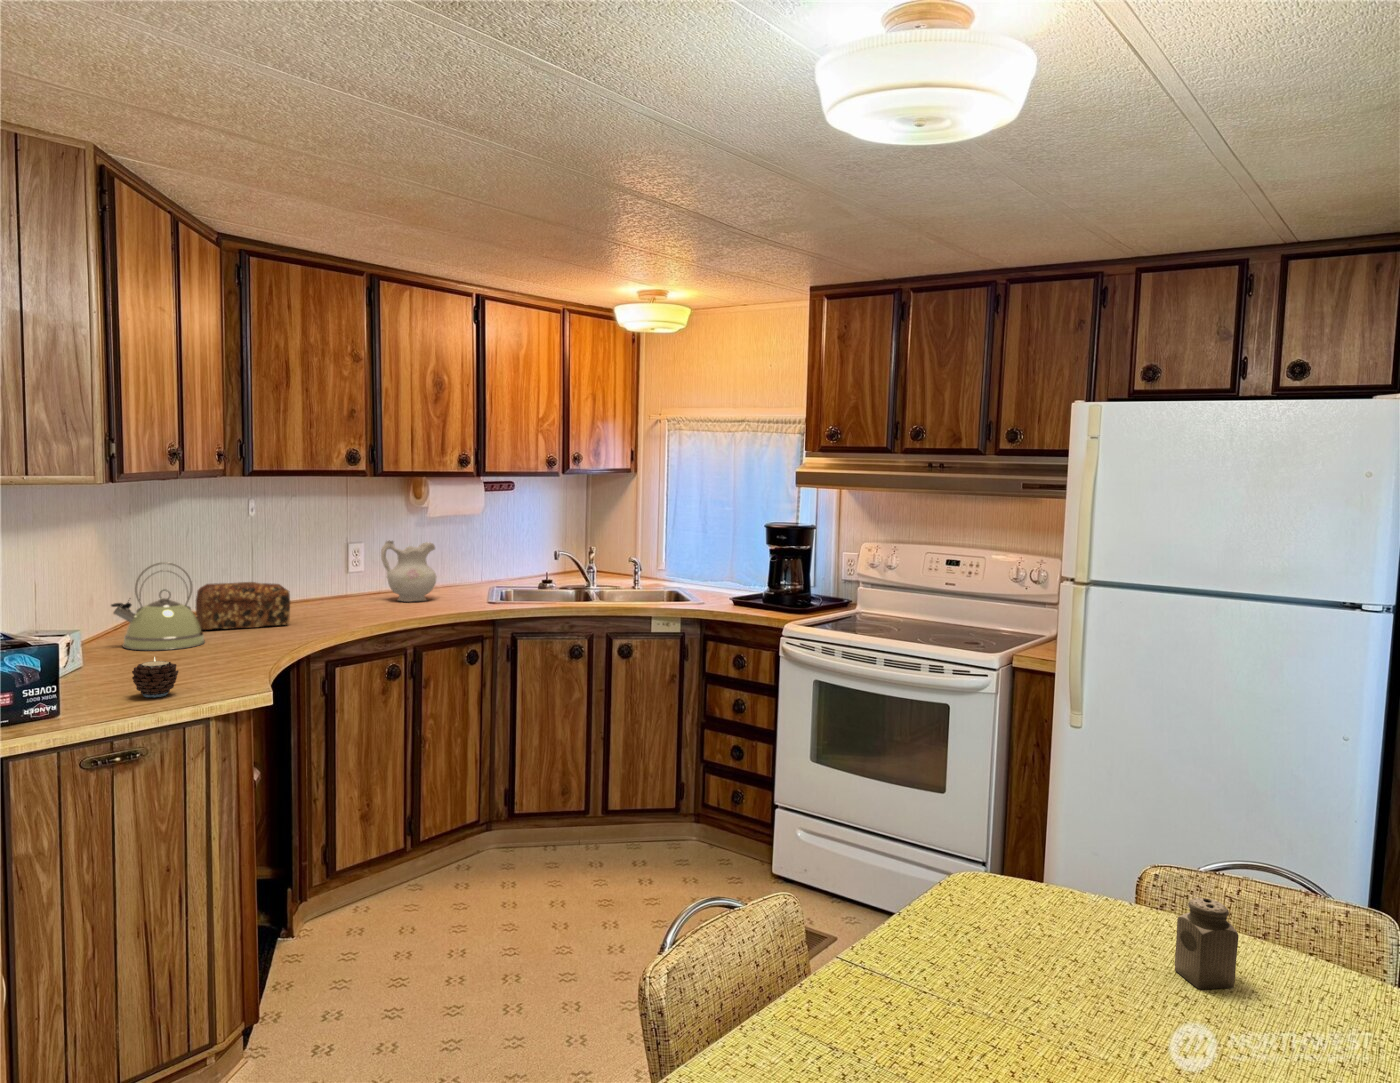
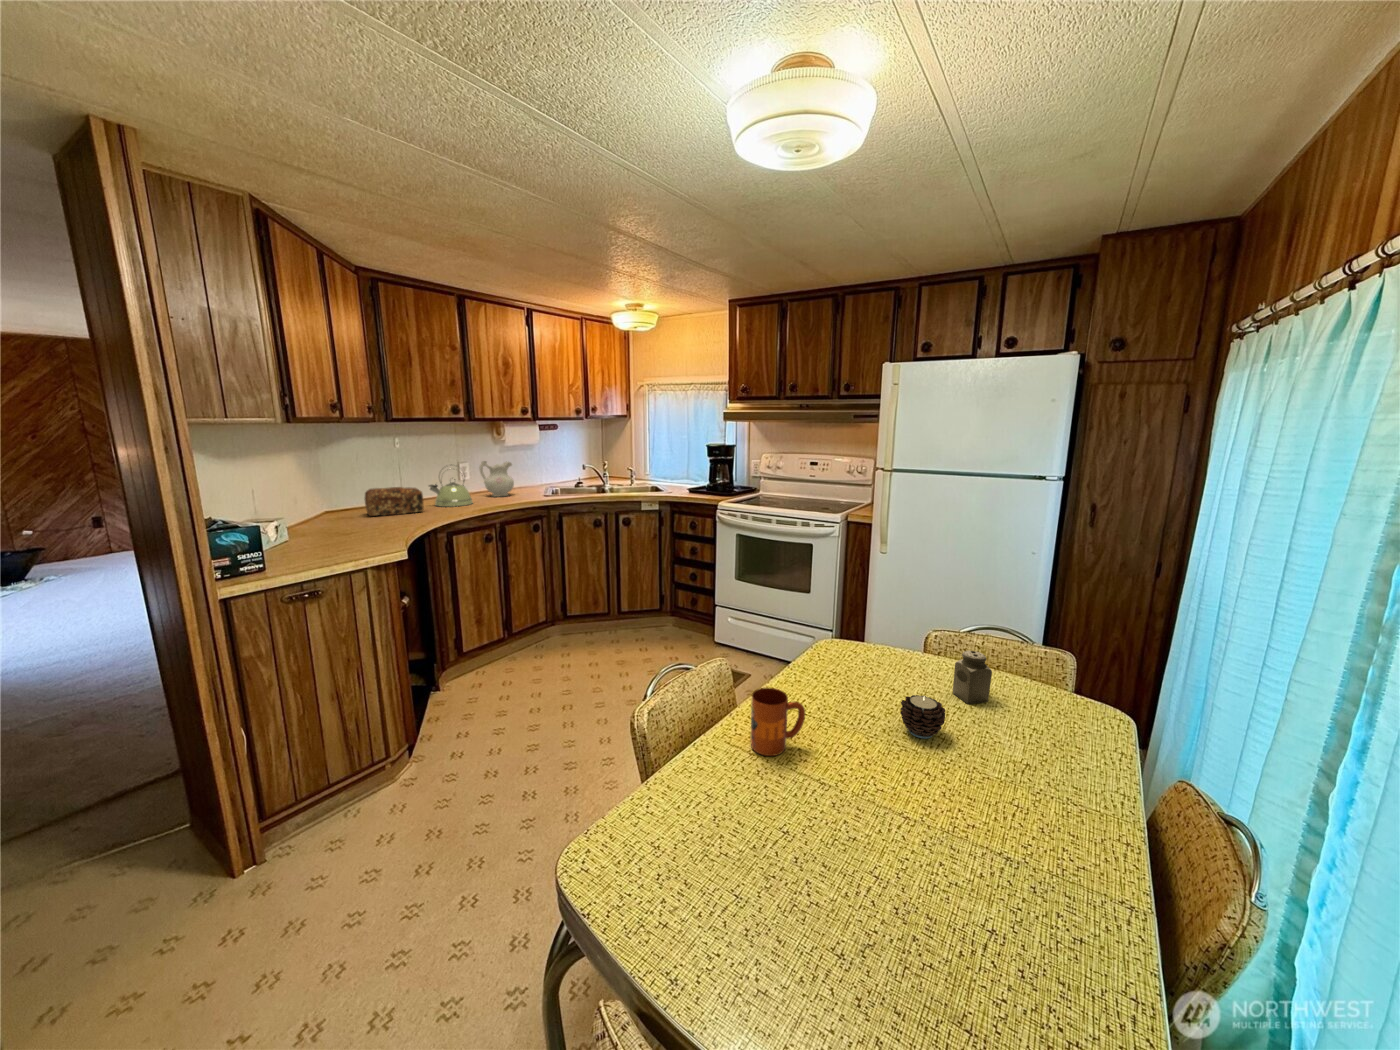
kettle: present [111,562,205,650] -> present [429,464,473,507]
candle: present [132,657,179,697] -> present [900,695,945,739]
mug: none [833,940,922,1053] -> present [751,688,805,756]

